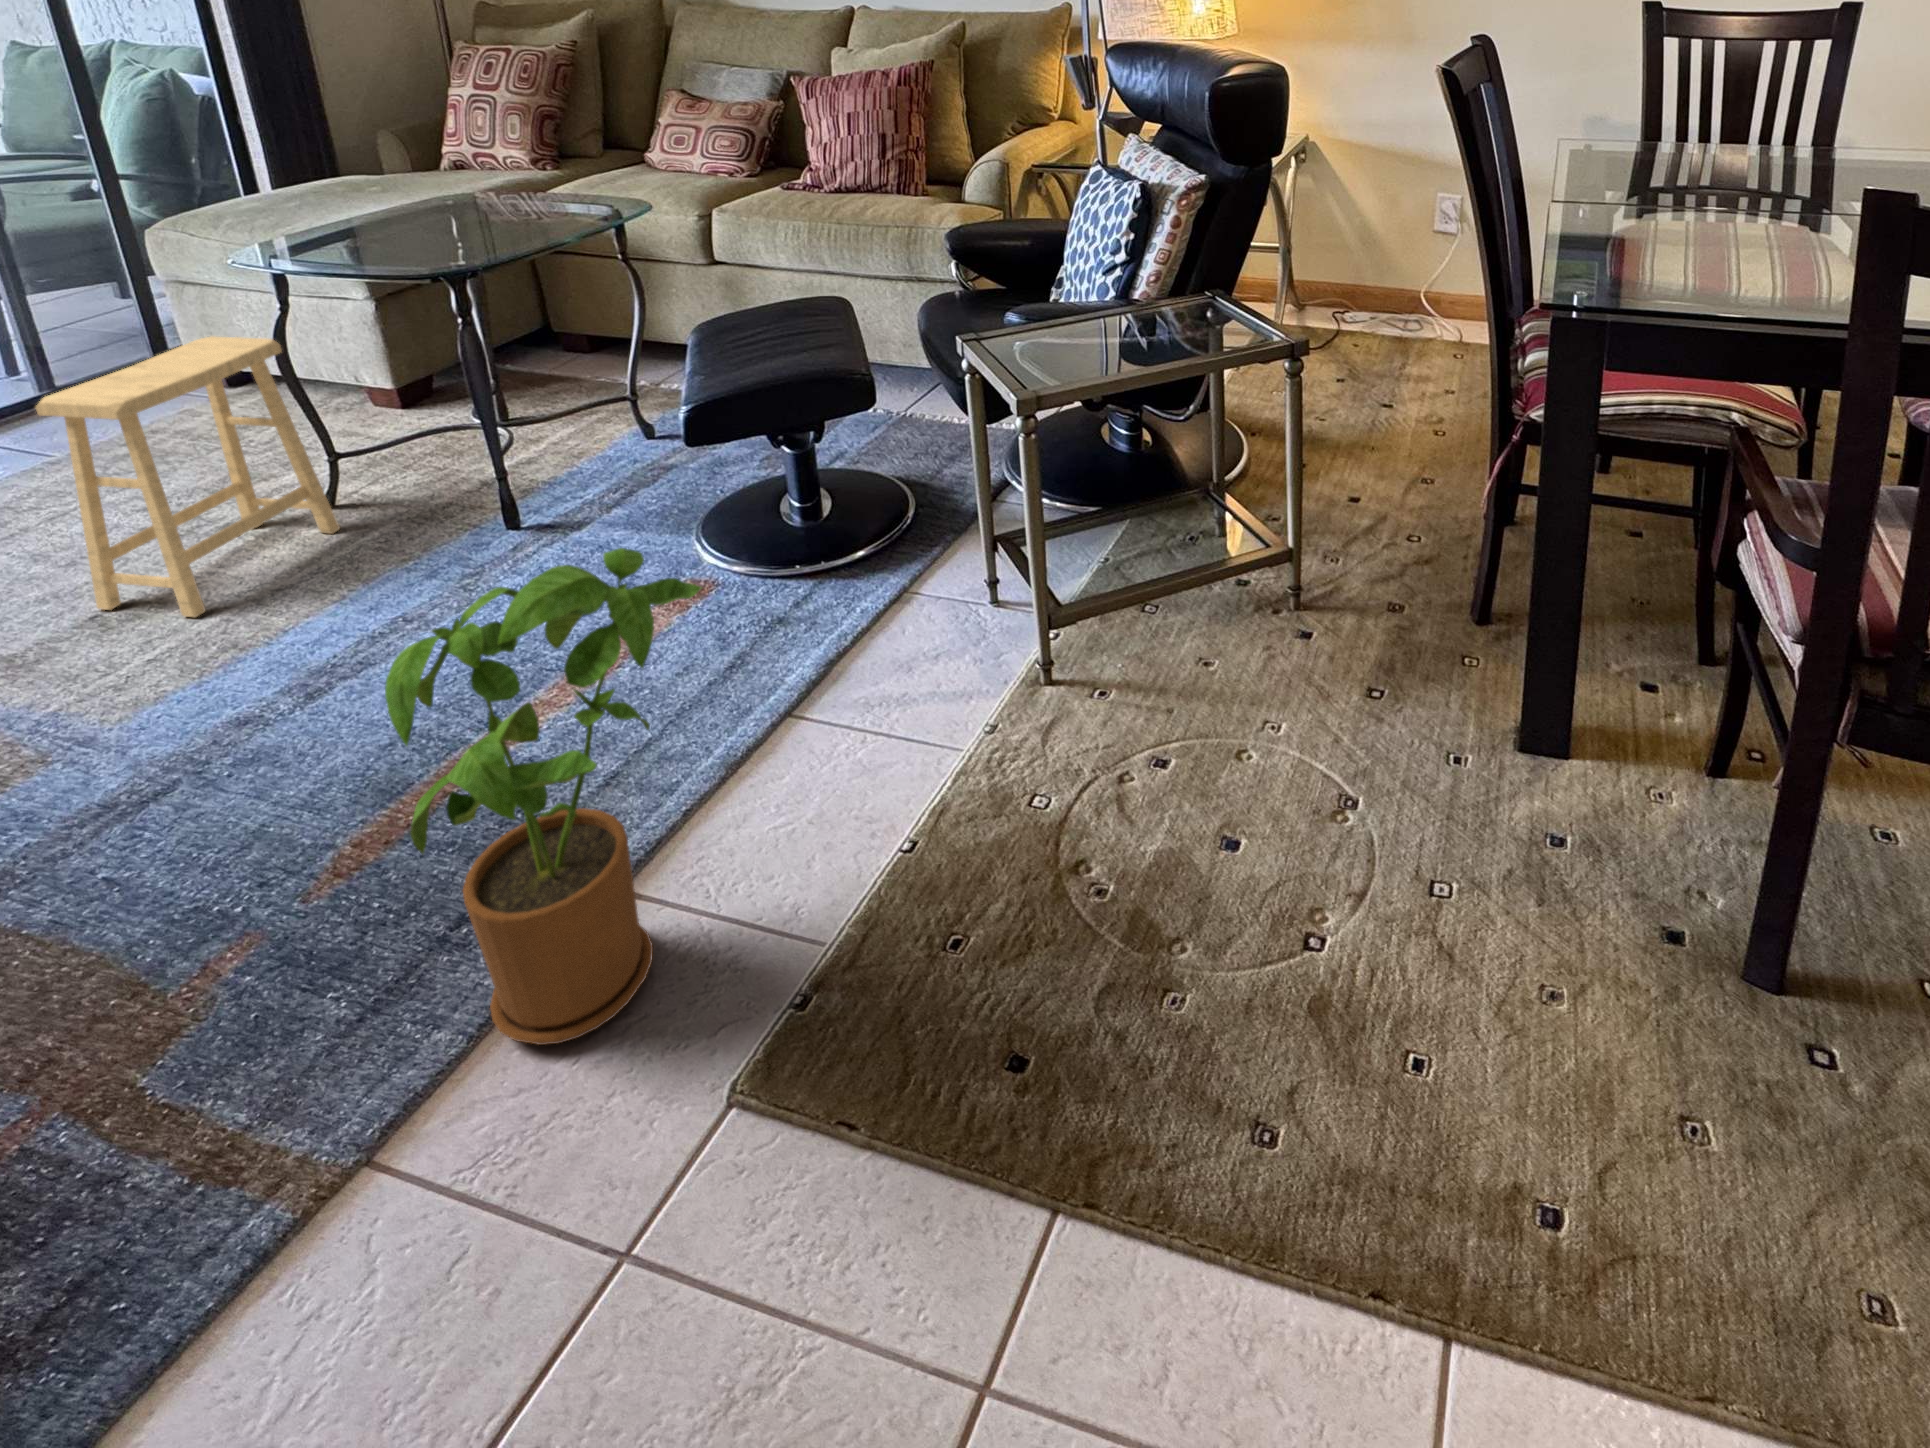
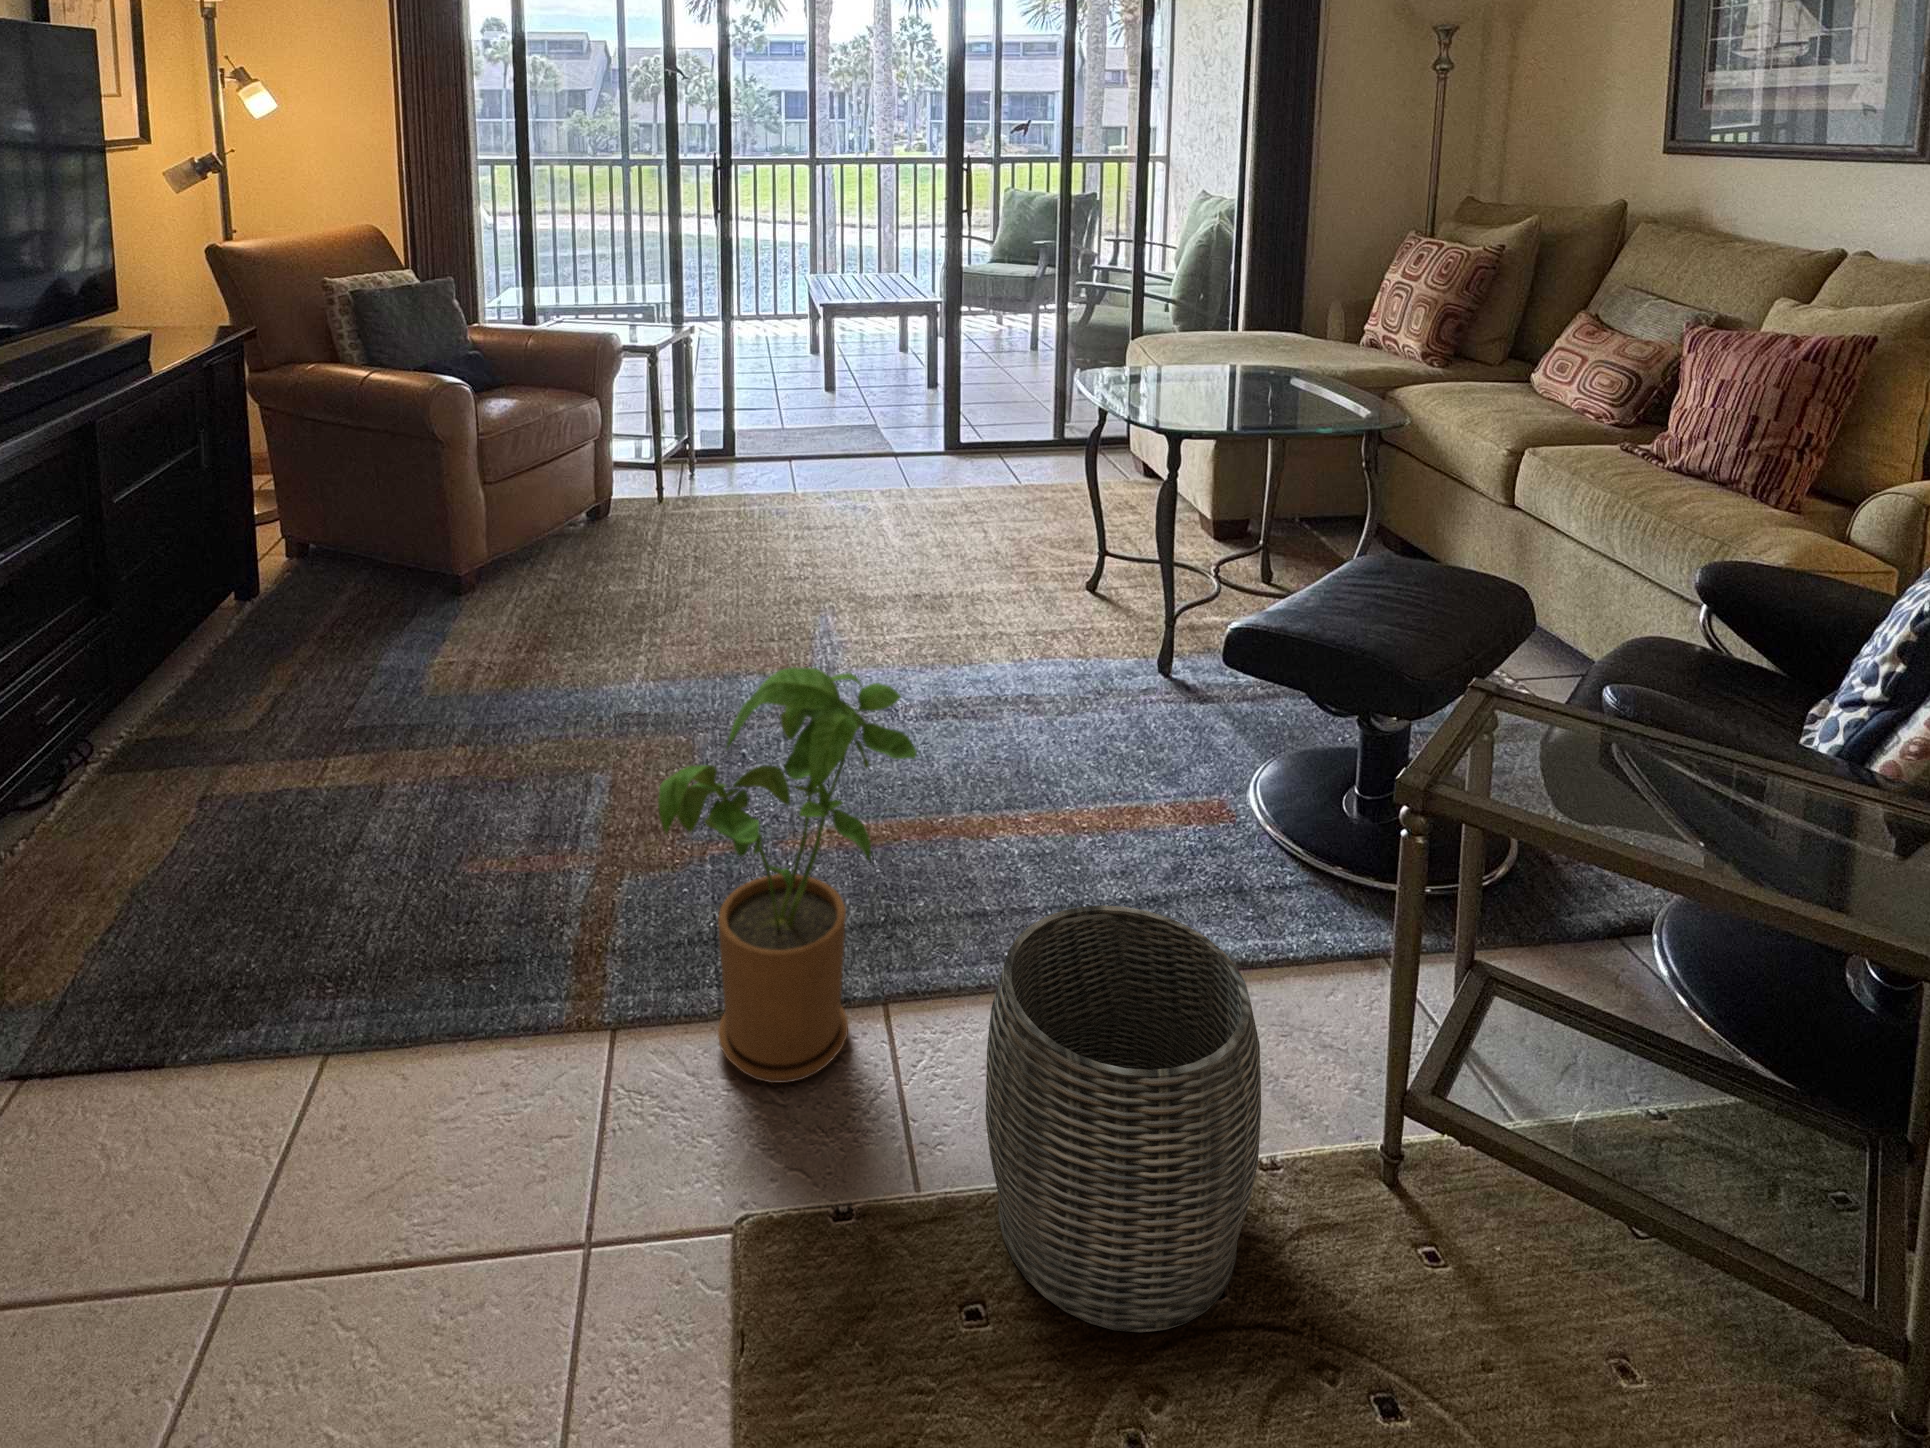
footstool: present [36,336,340,617] -> none [914,427,1068,627]
woven basket: none [829,589,1060,904] -> present [986,905,1261,1333]

